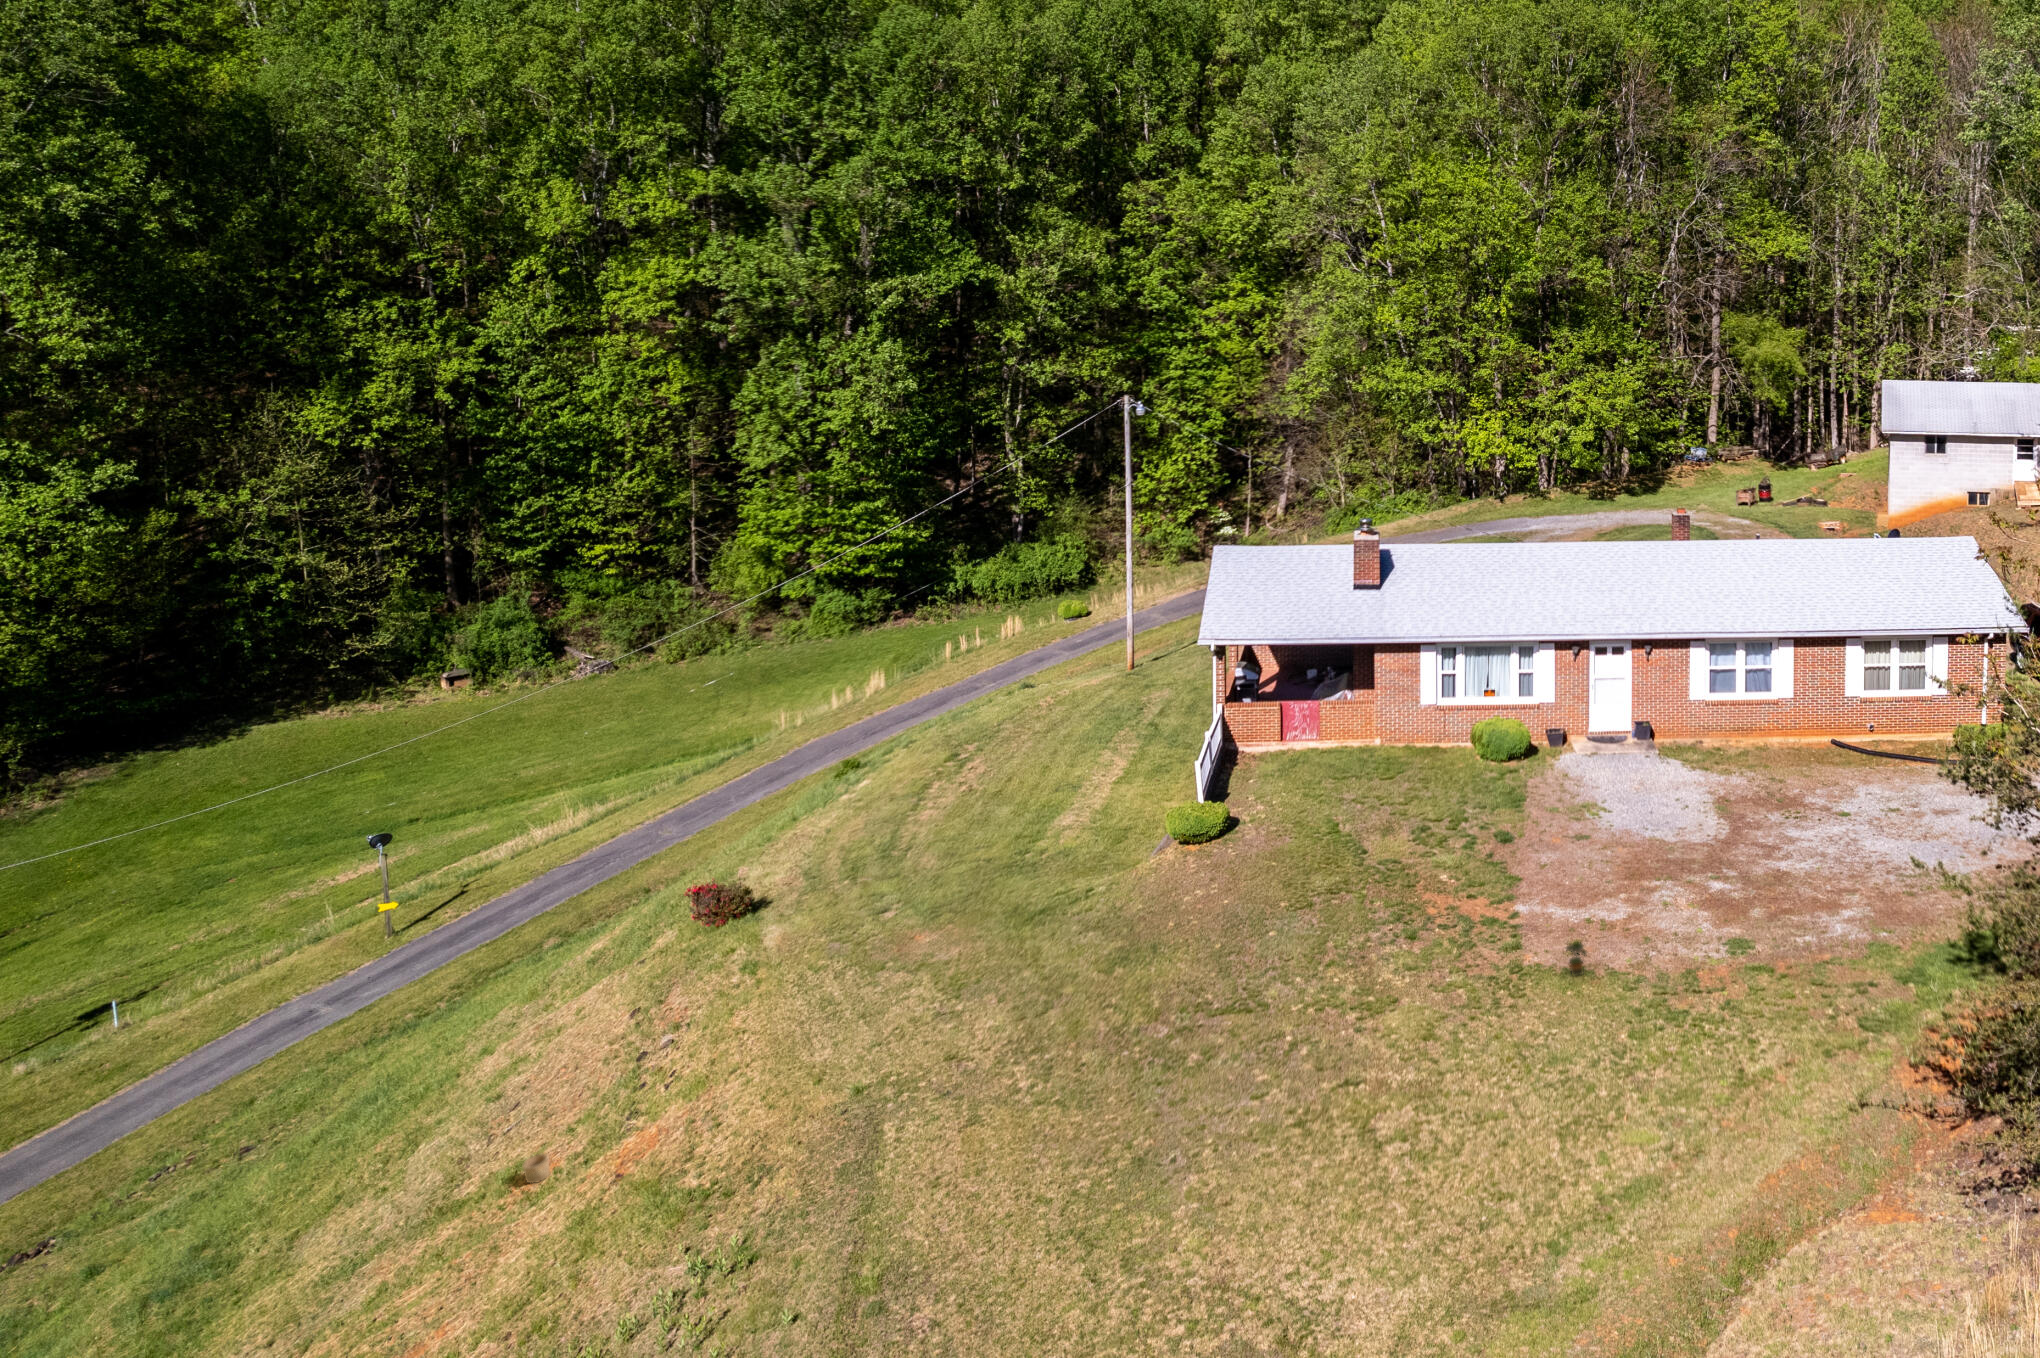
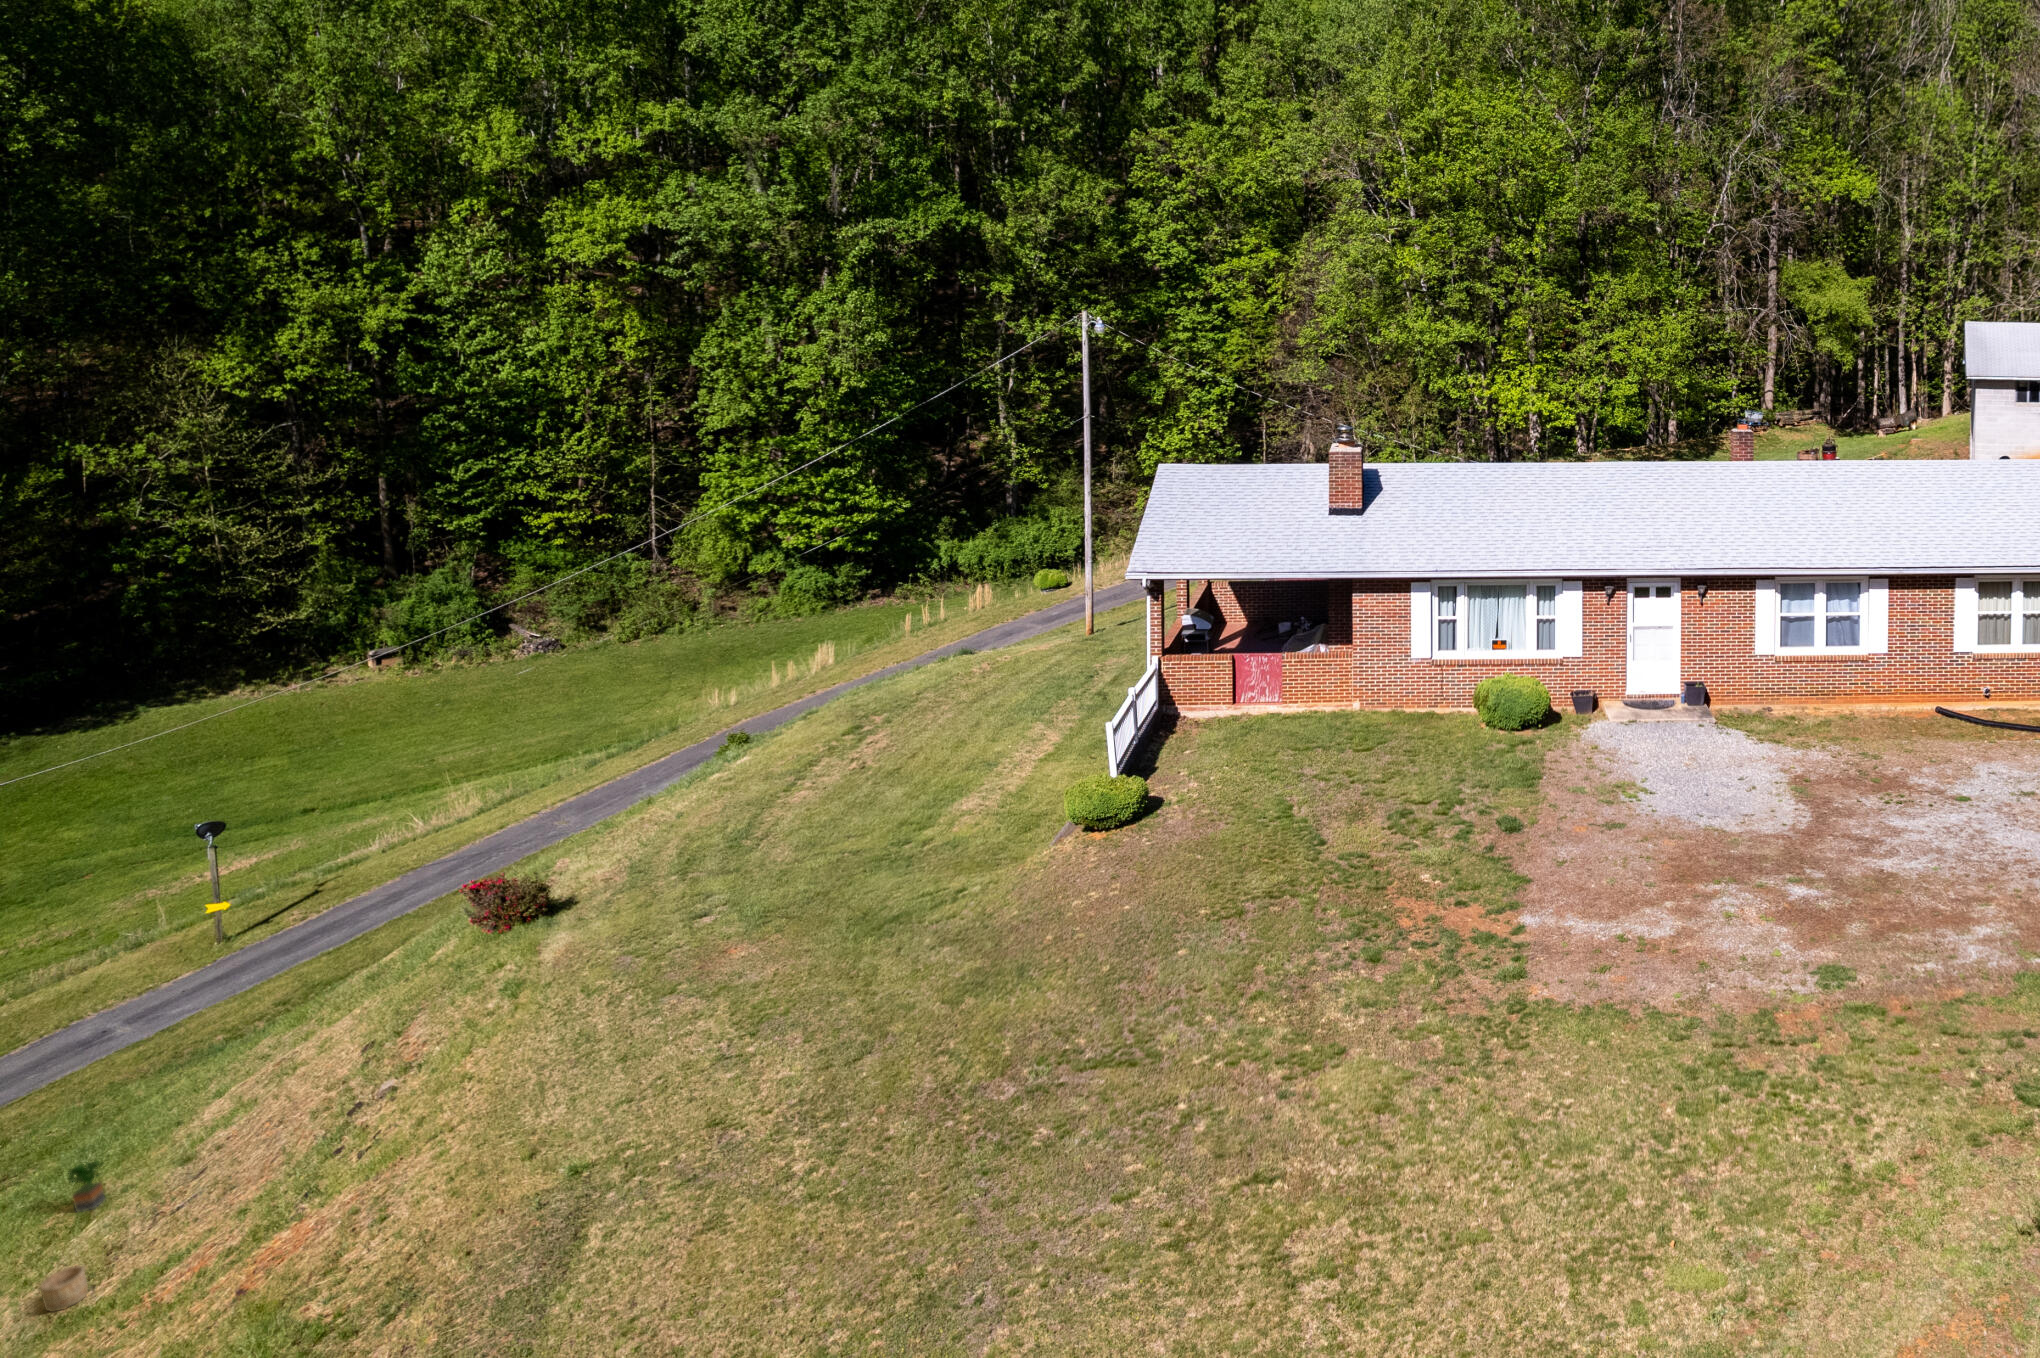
potted tree: present [1566,942,1587,976] -> present [68,1161,105,1212]

